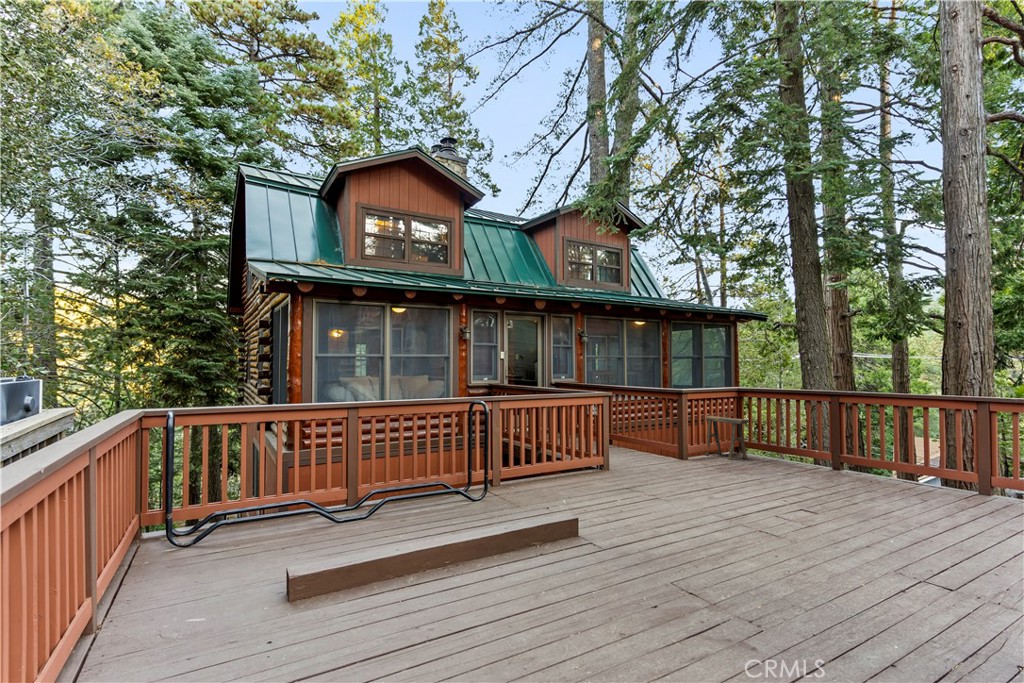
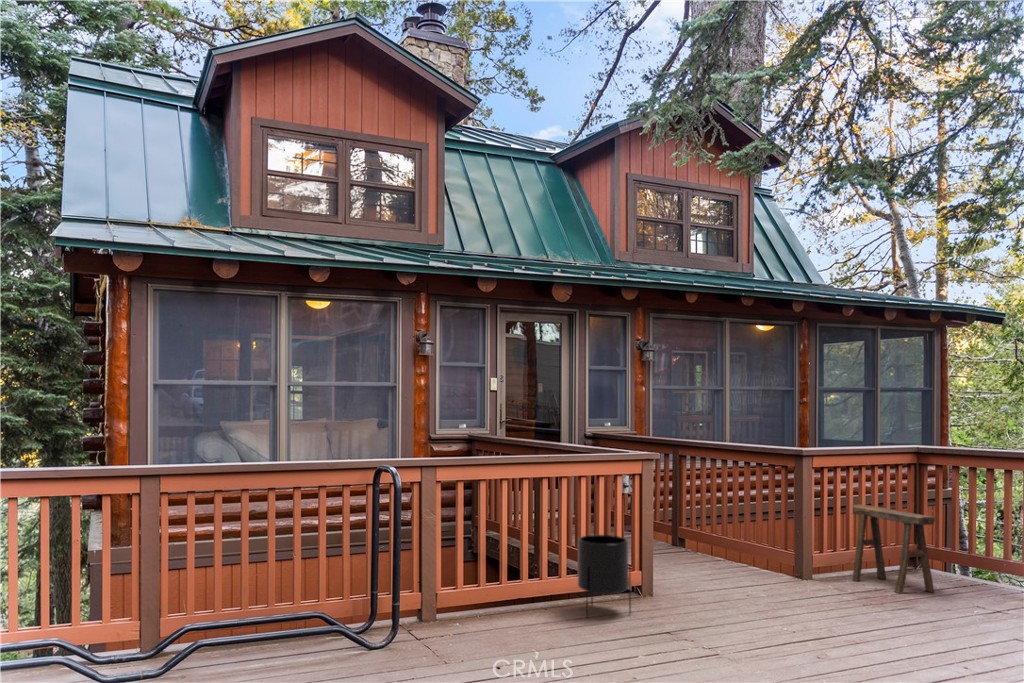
planter: none [572,434,601,478] -> present [578,535,631,616]

